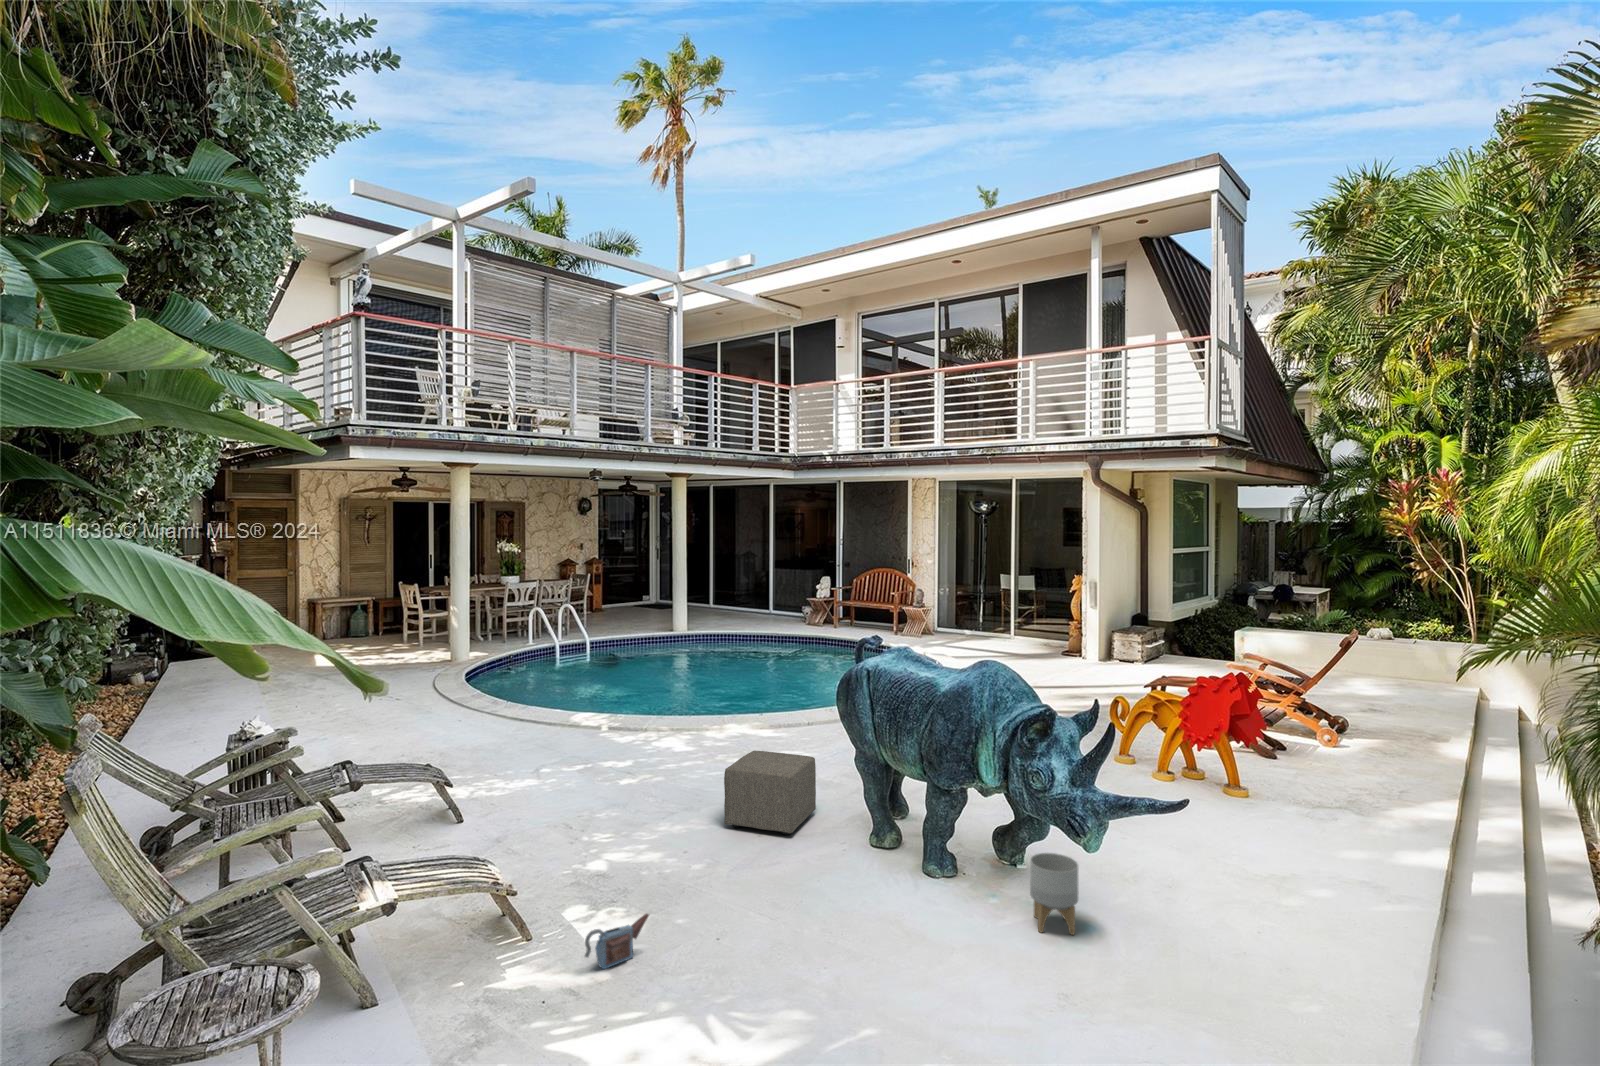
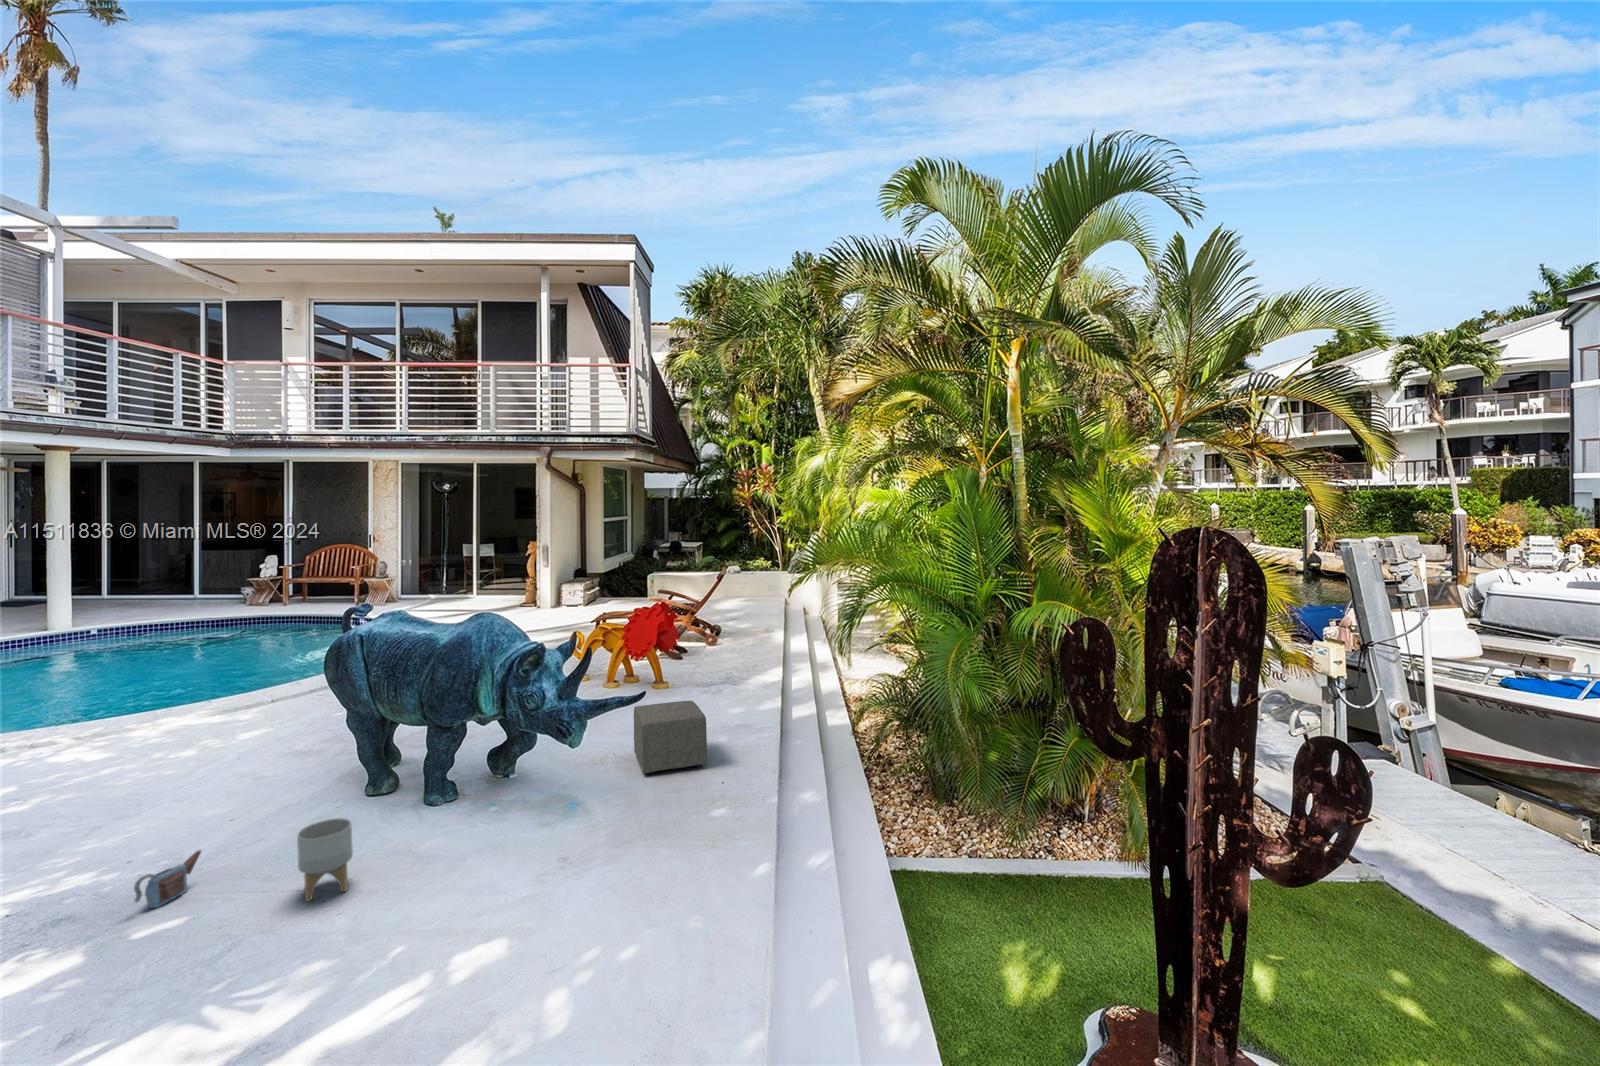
ottoman: present [724,751,816,835] -> present [634,701,707,774]
planter: present [1030,853,1079,935] -> present [297,818,353,902]

